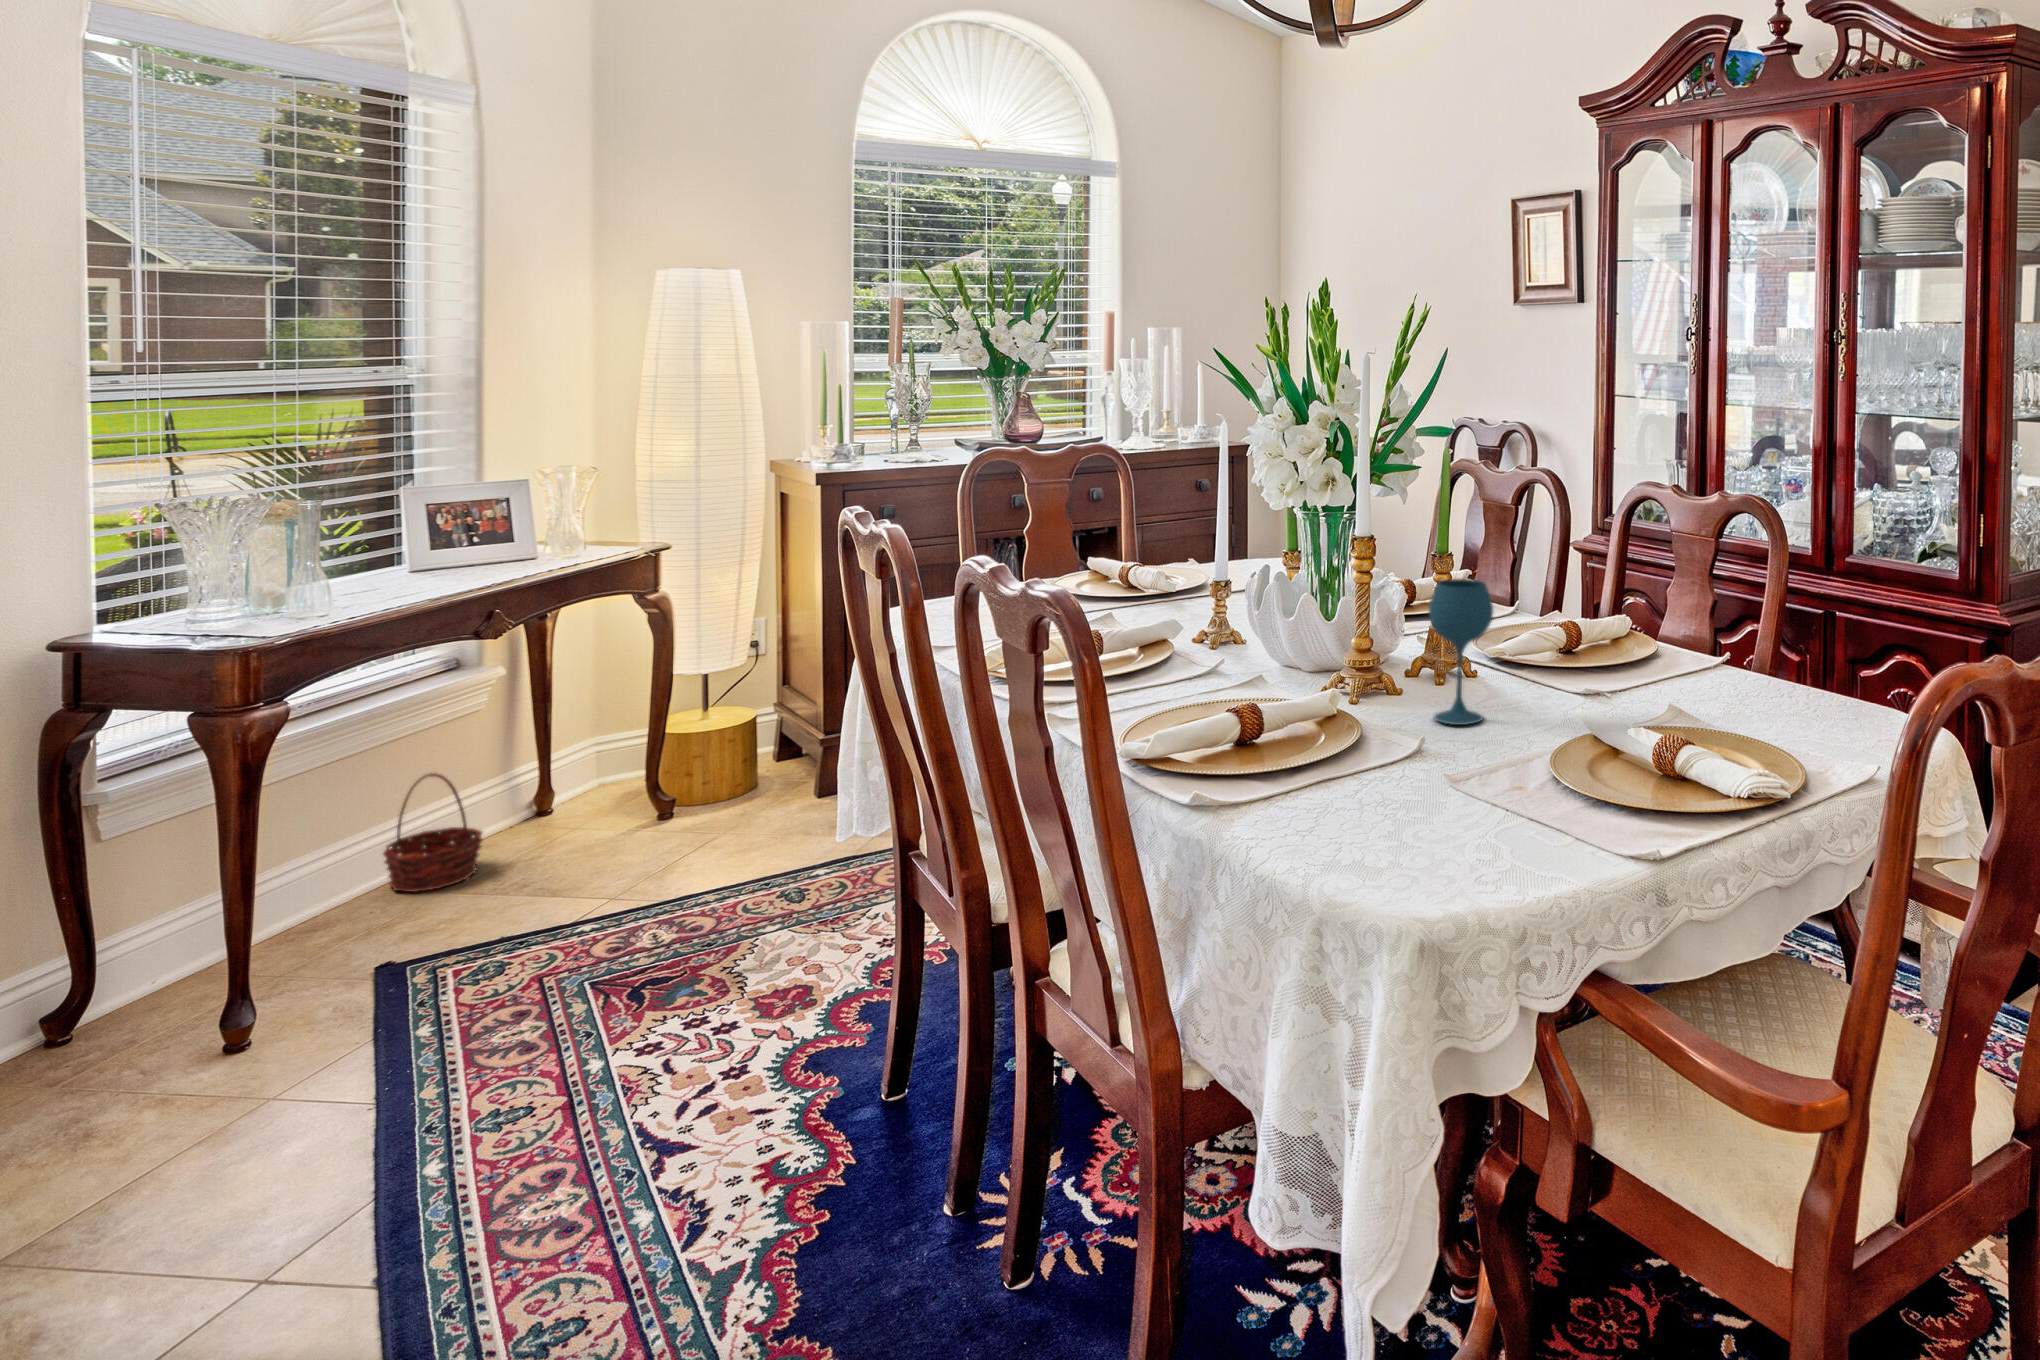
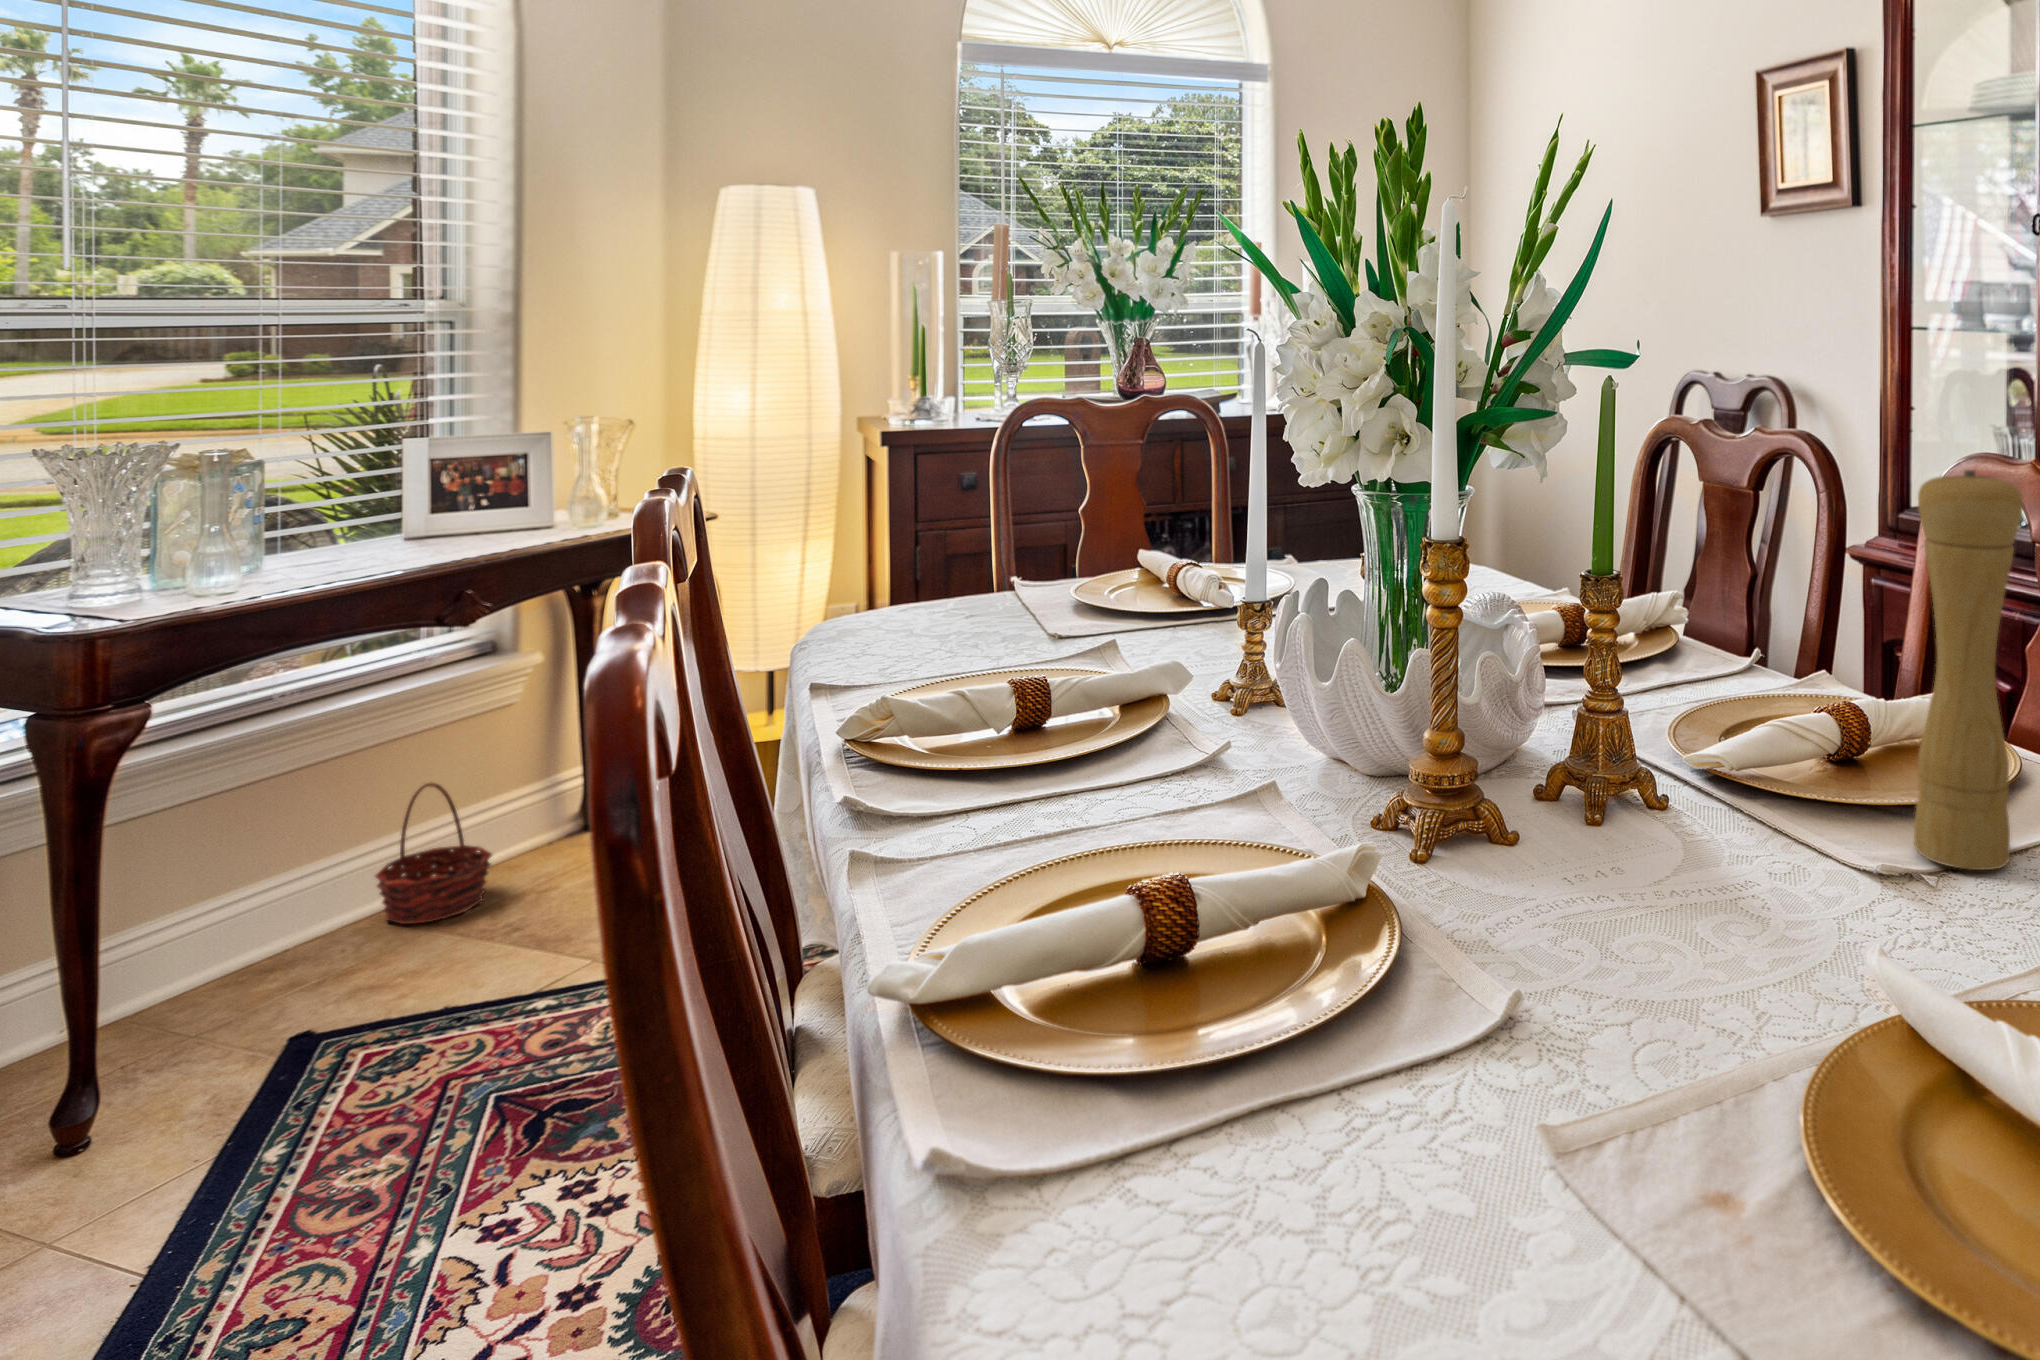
pepper mill: none [1595,498,1645,690] -> present [1914,470,2023,870]
wineglass: present [1429,579,1493,725] -> none [1554,628,1692,948]

